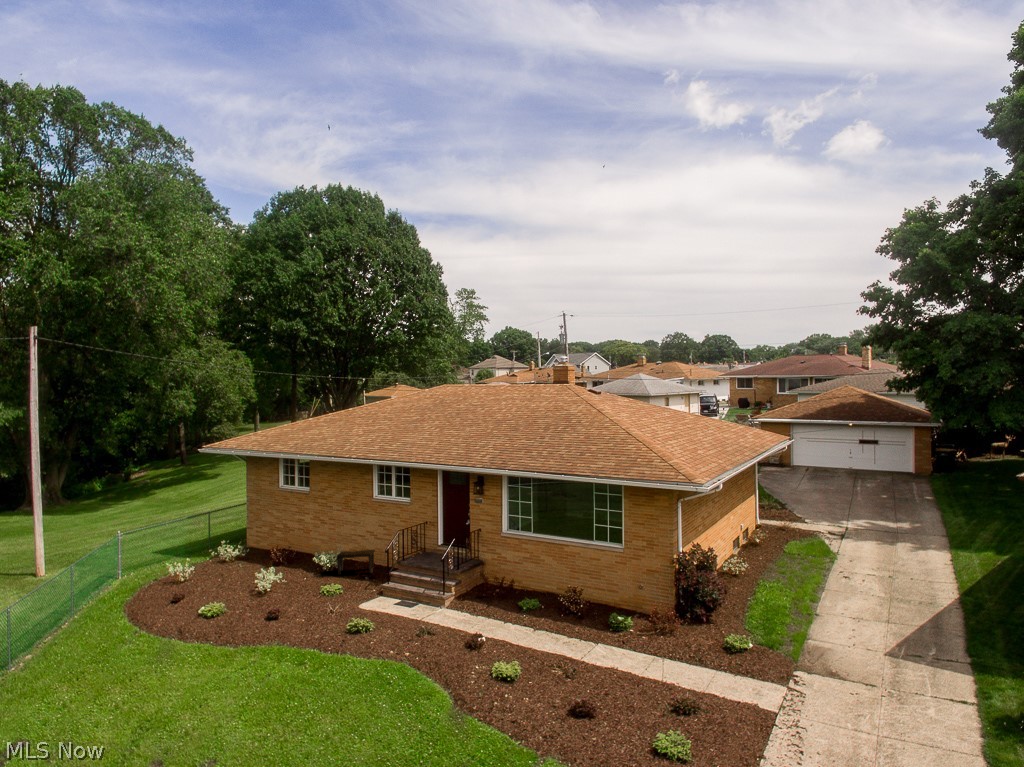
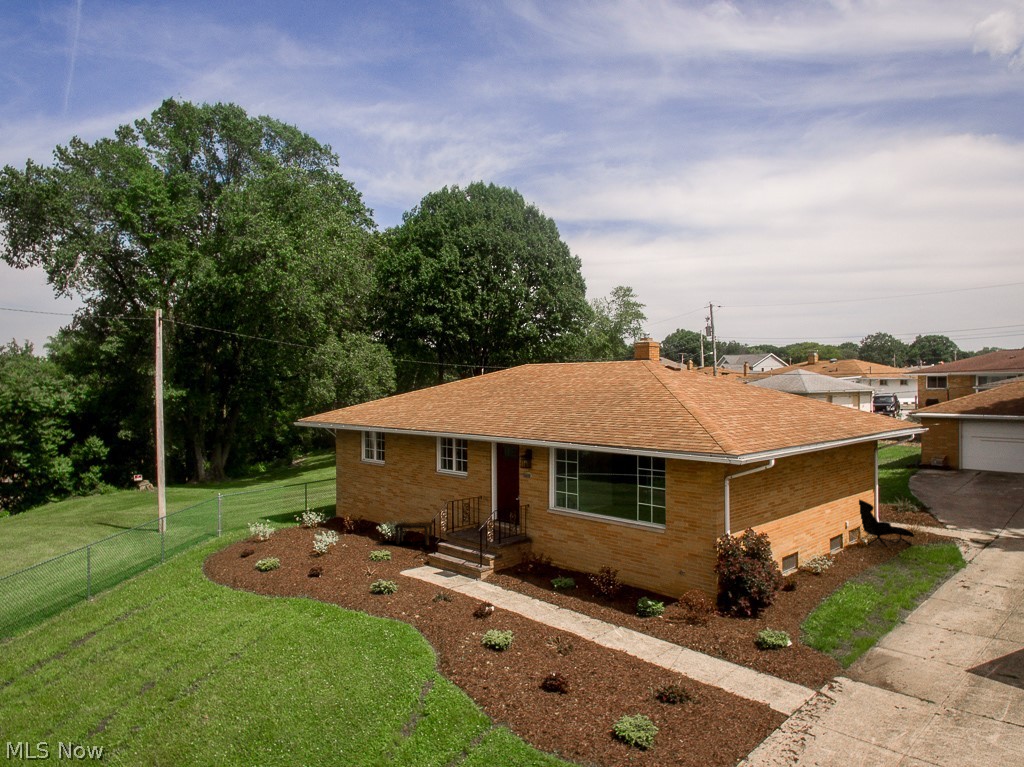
lounge chair: none [745,505,790,544] -> present [859,499,914,547]

